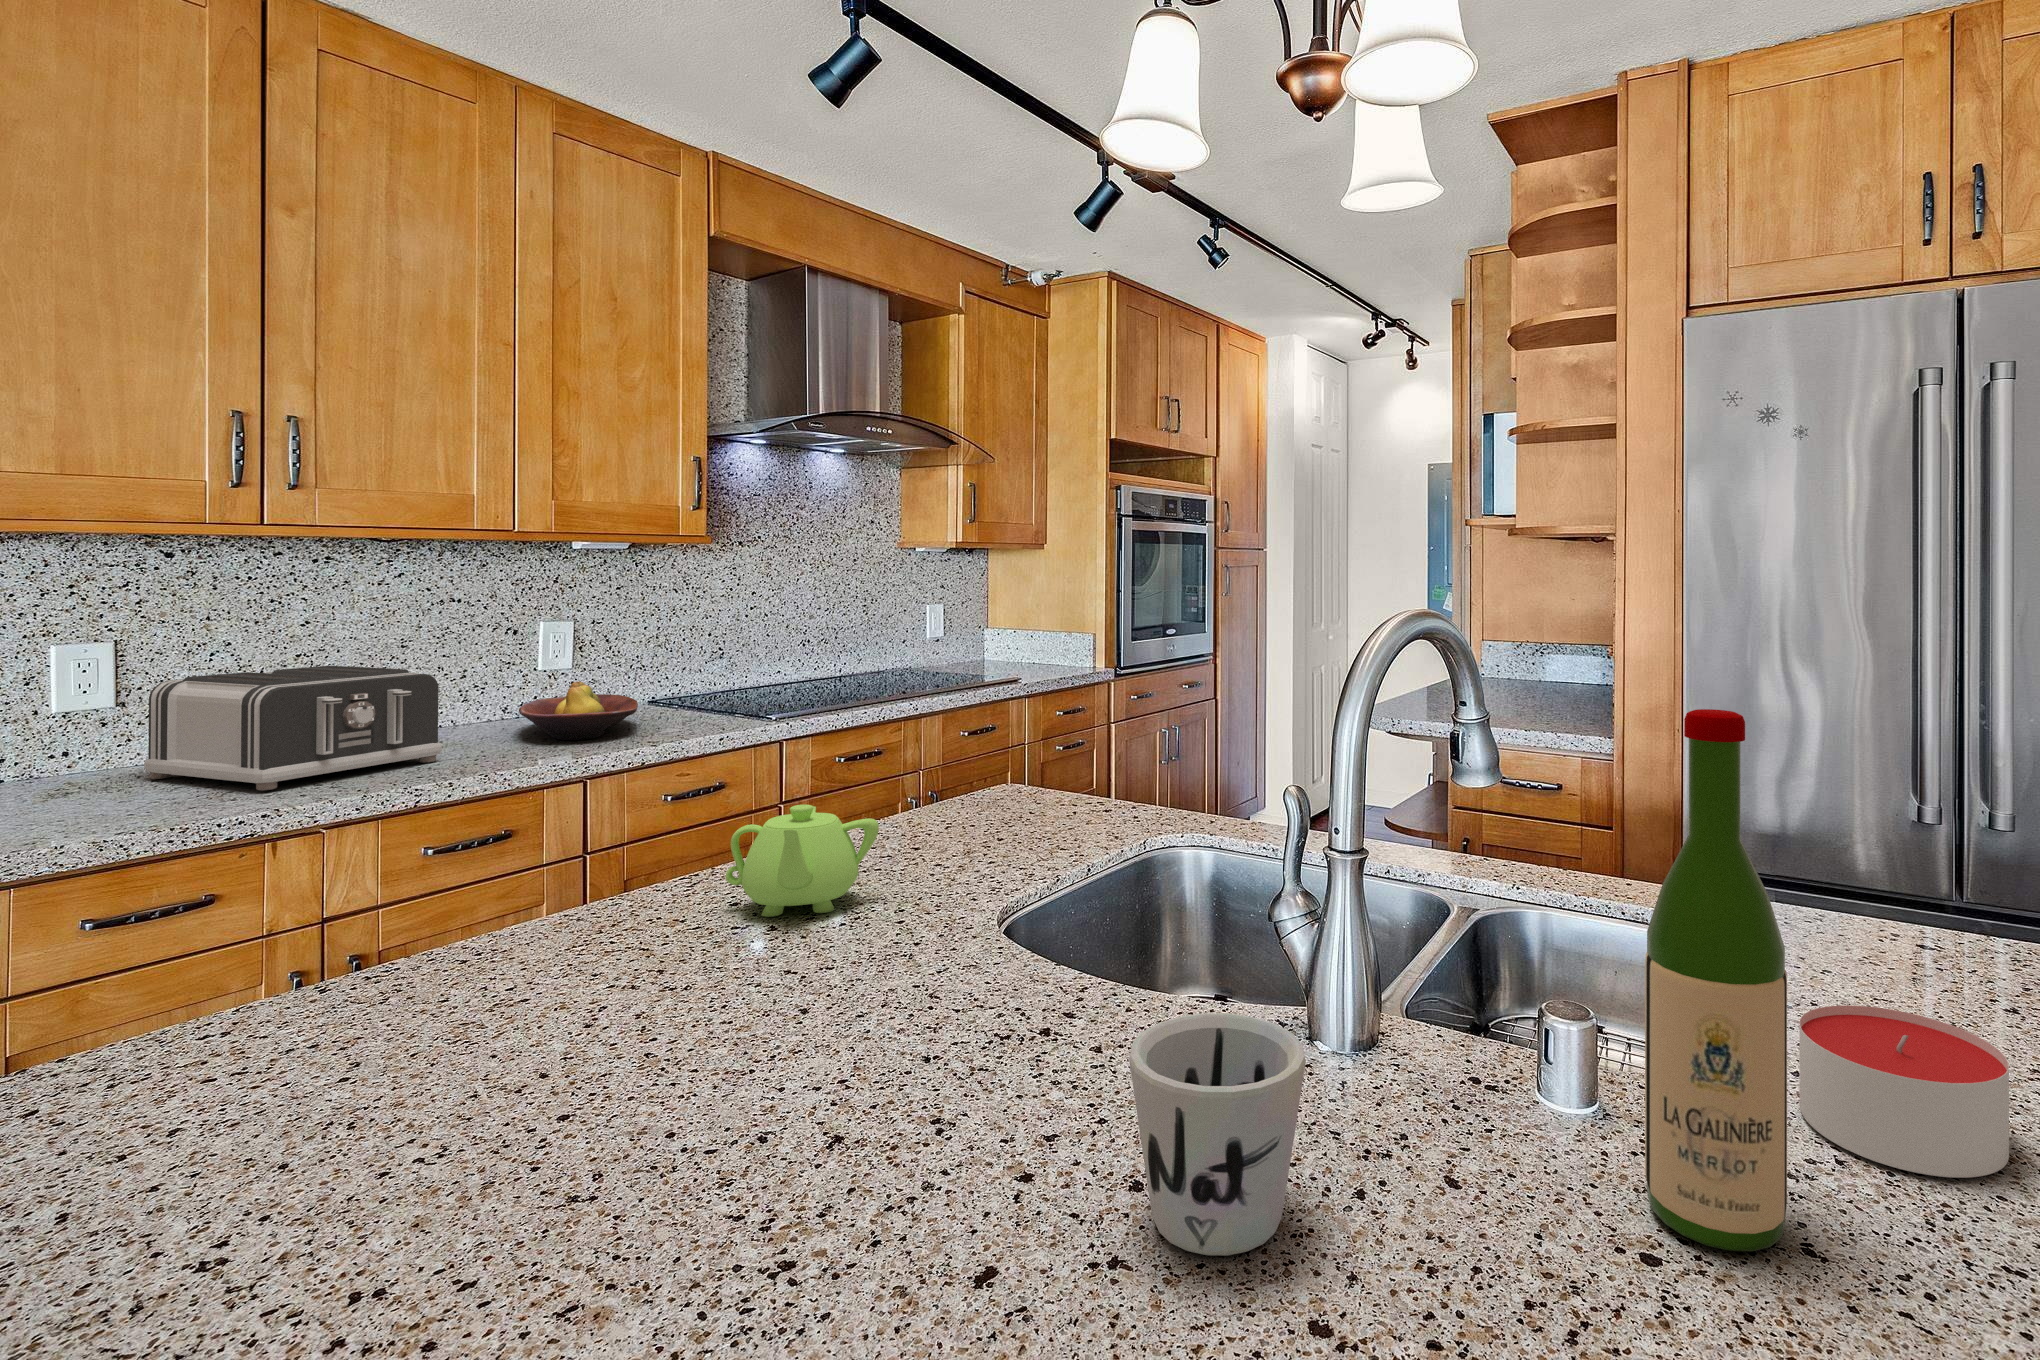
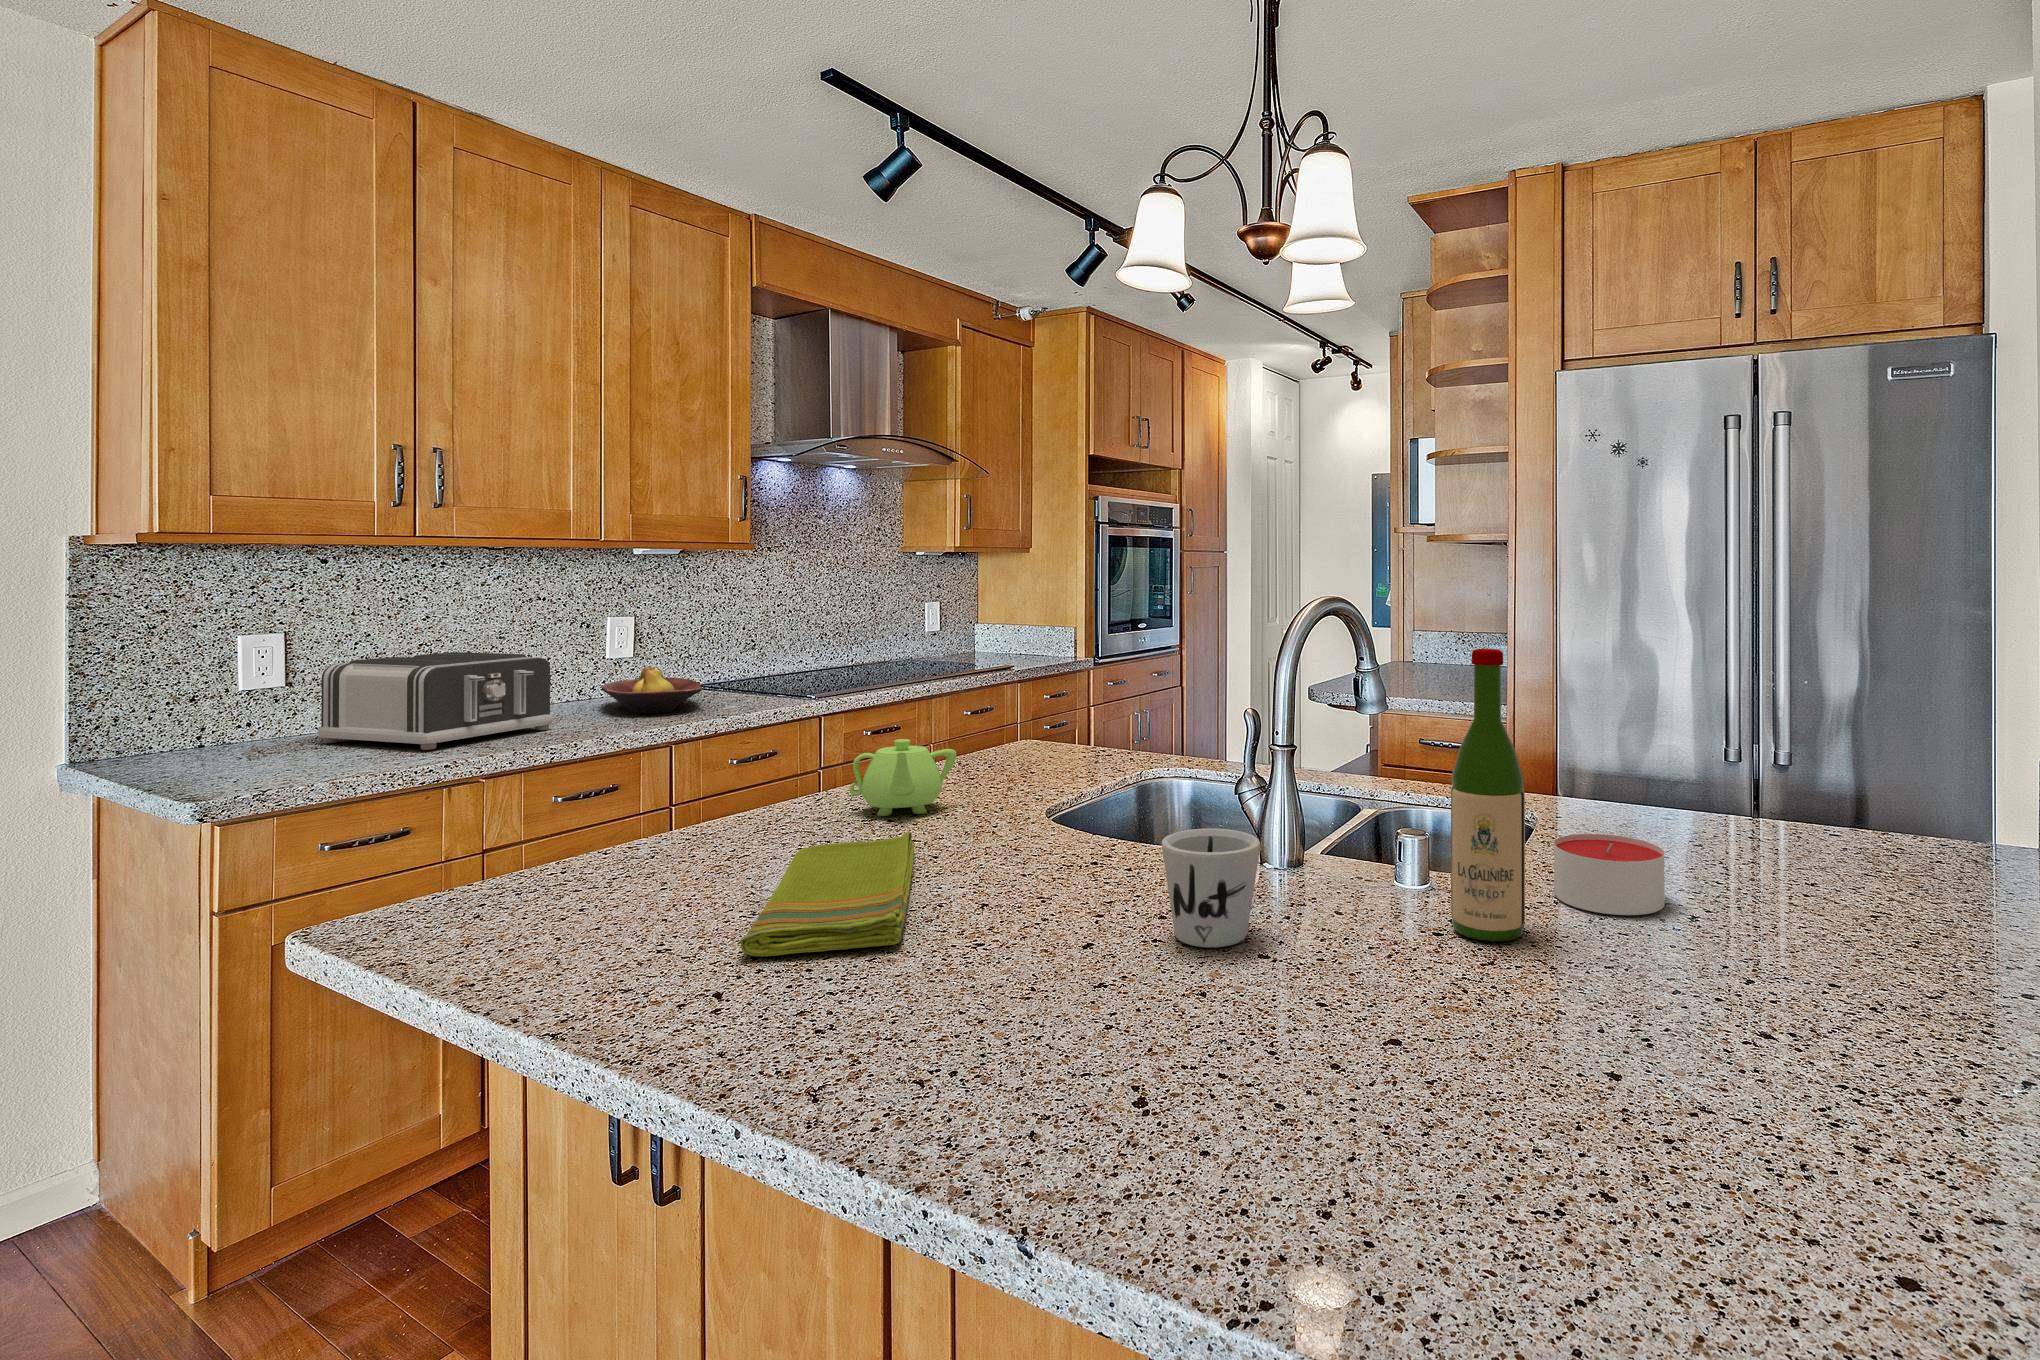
dish towel: none [363,961,784,1262] -> present [740,832,915,956]

